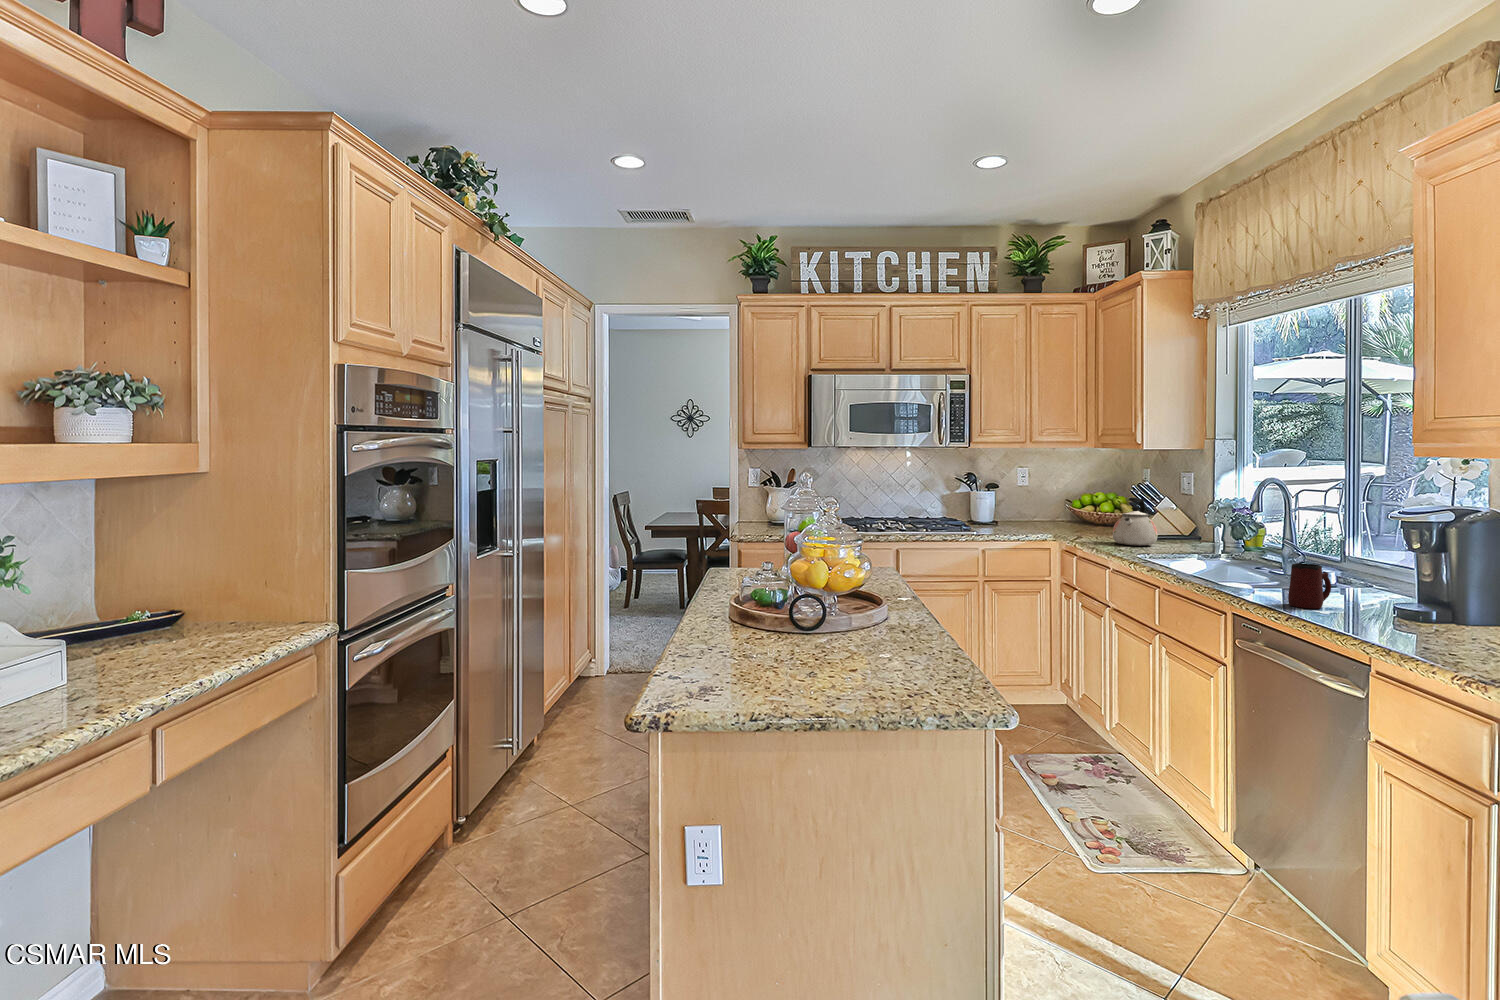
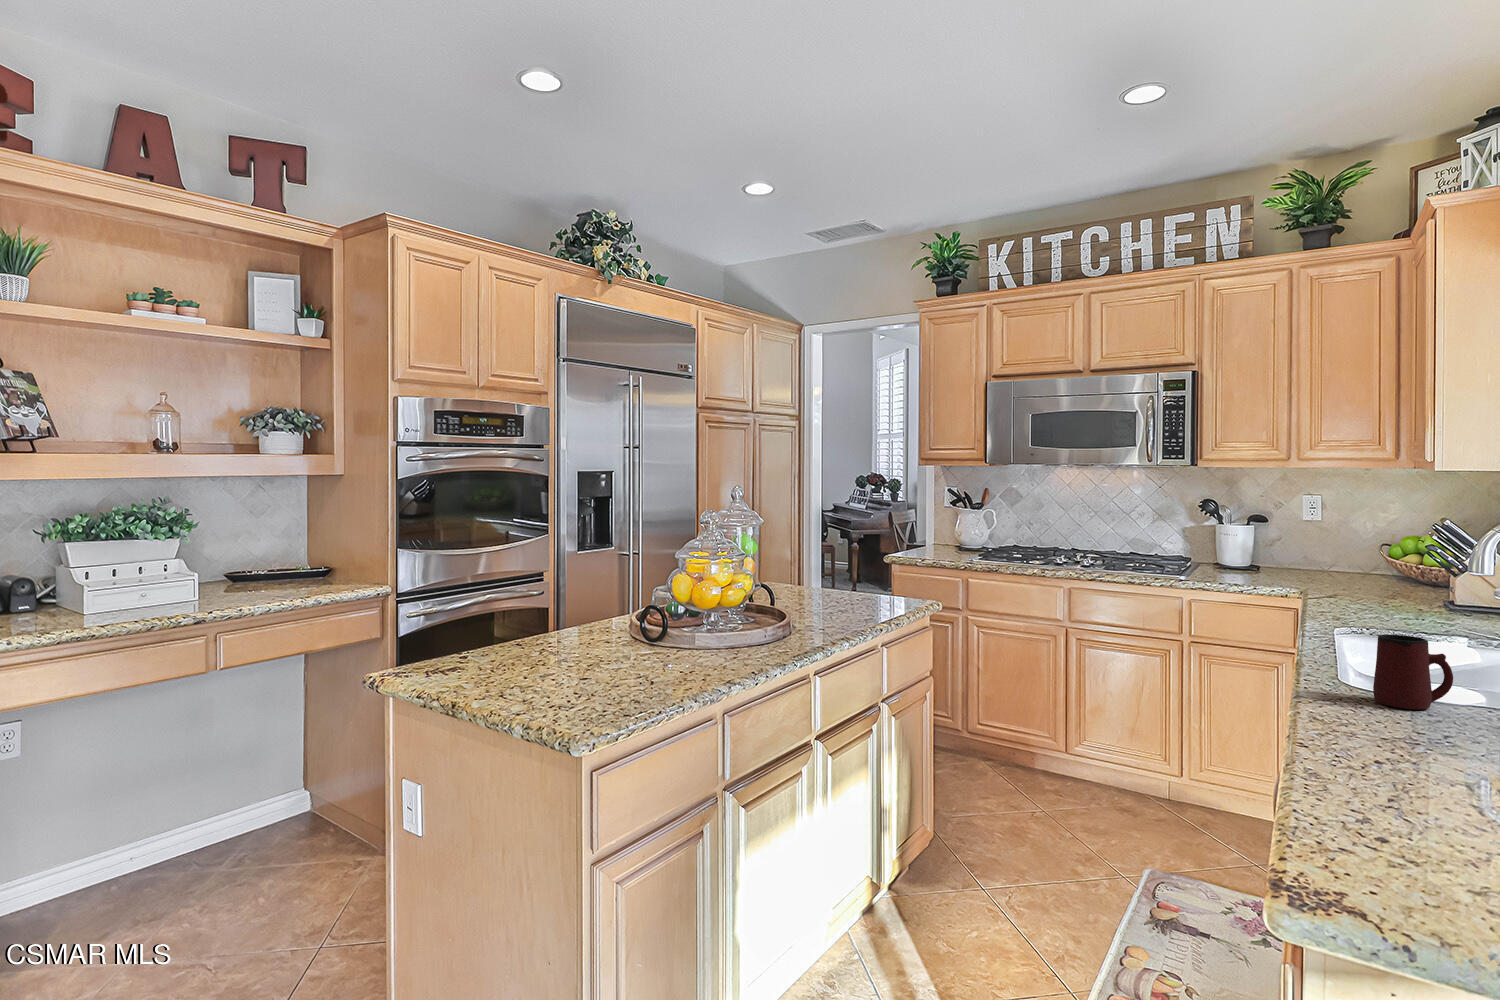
kettle: present [1113,498,1158,546] -> none [1367,536,1446,608]

